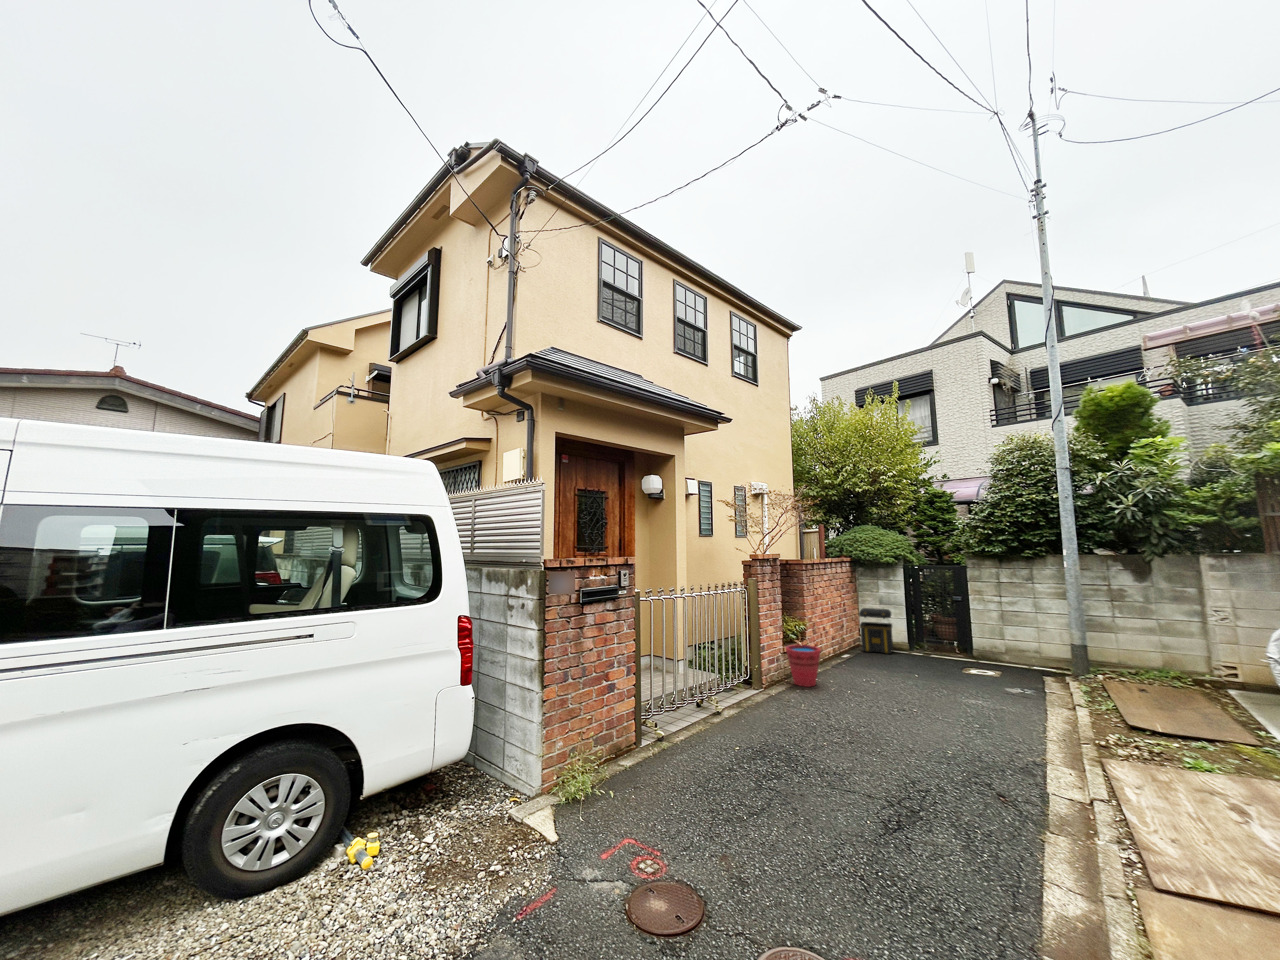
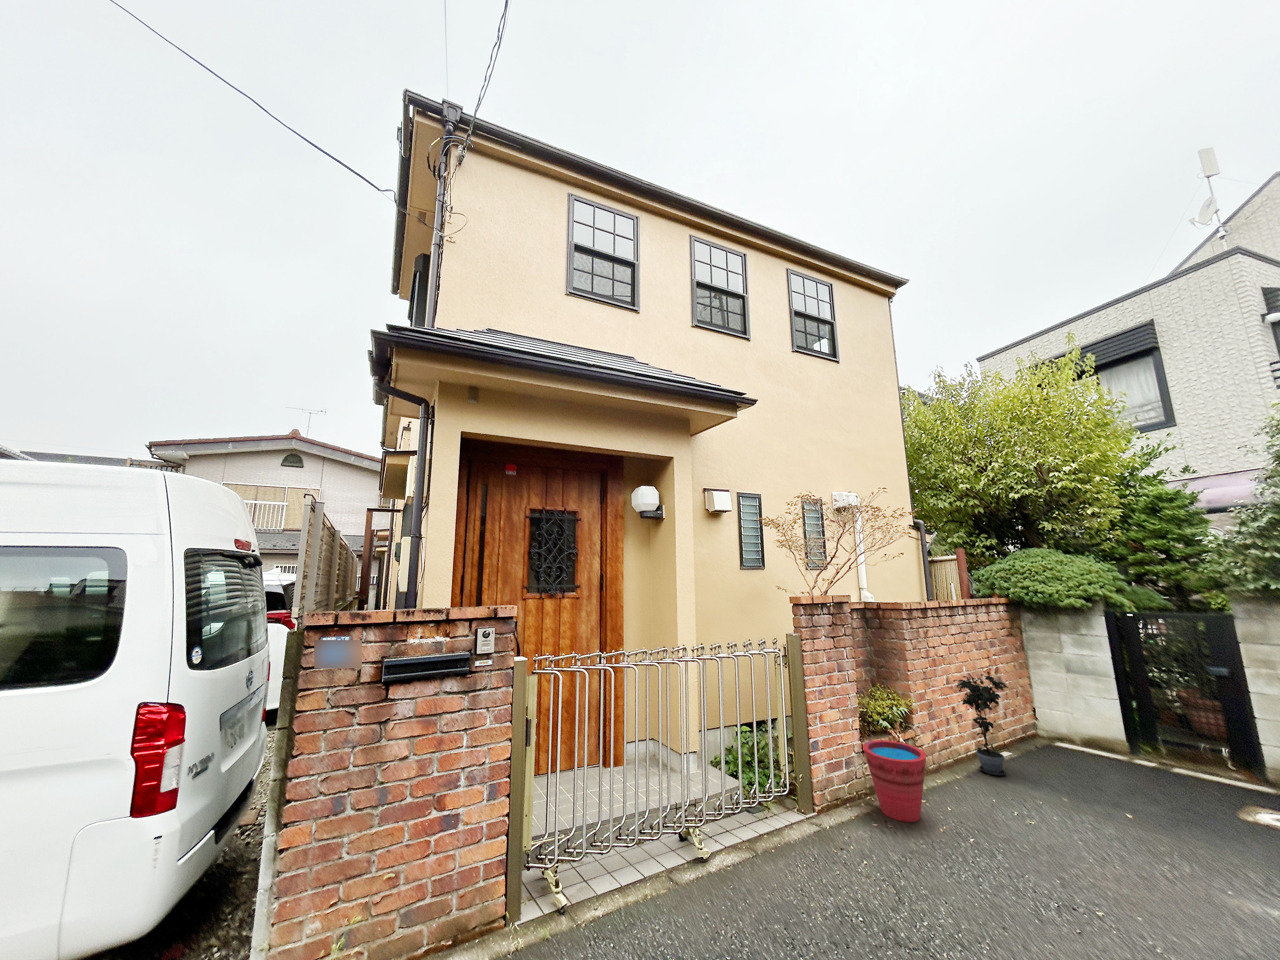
potted plant: none [826,603,855,664] -> present [953,672,1008,775]
toolbox: present [859,608,893,654] -> none [1024,677,1098,762]

